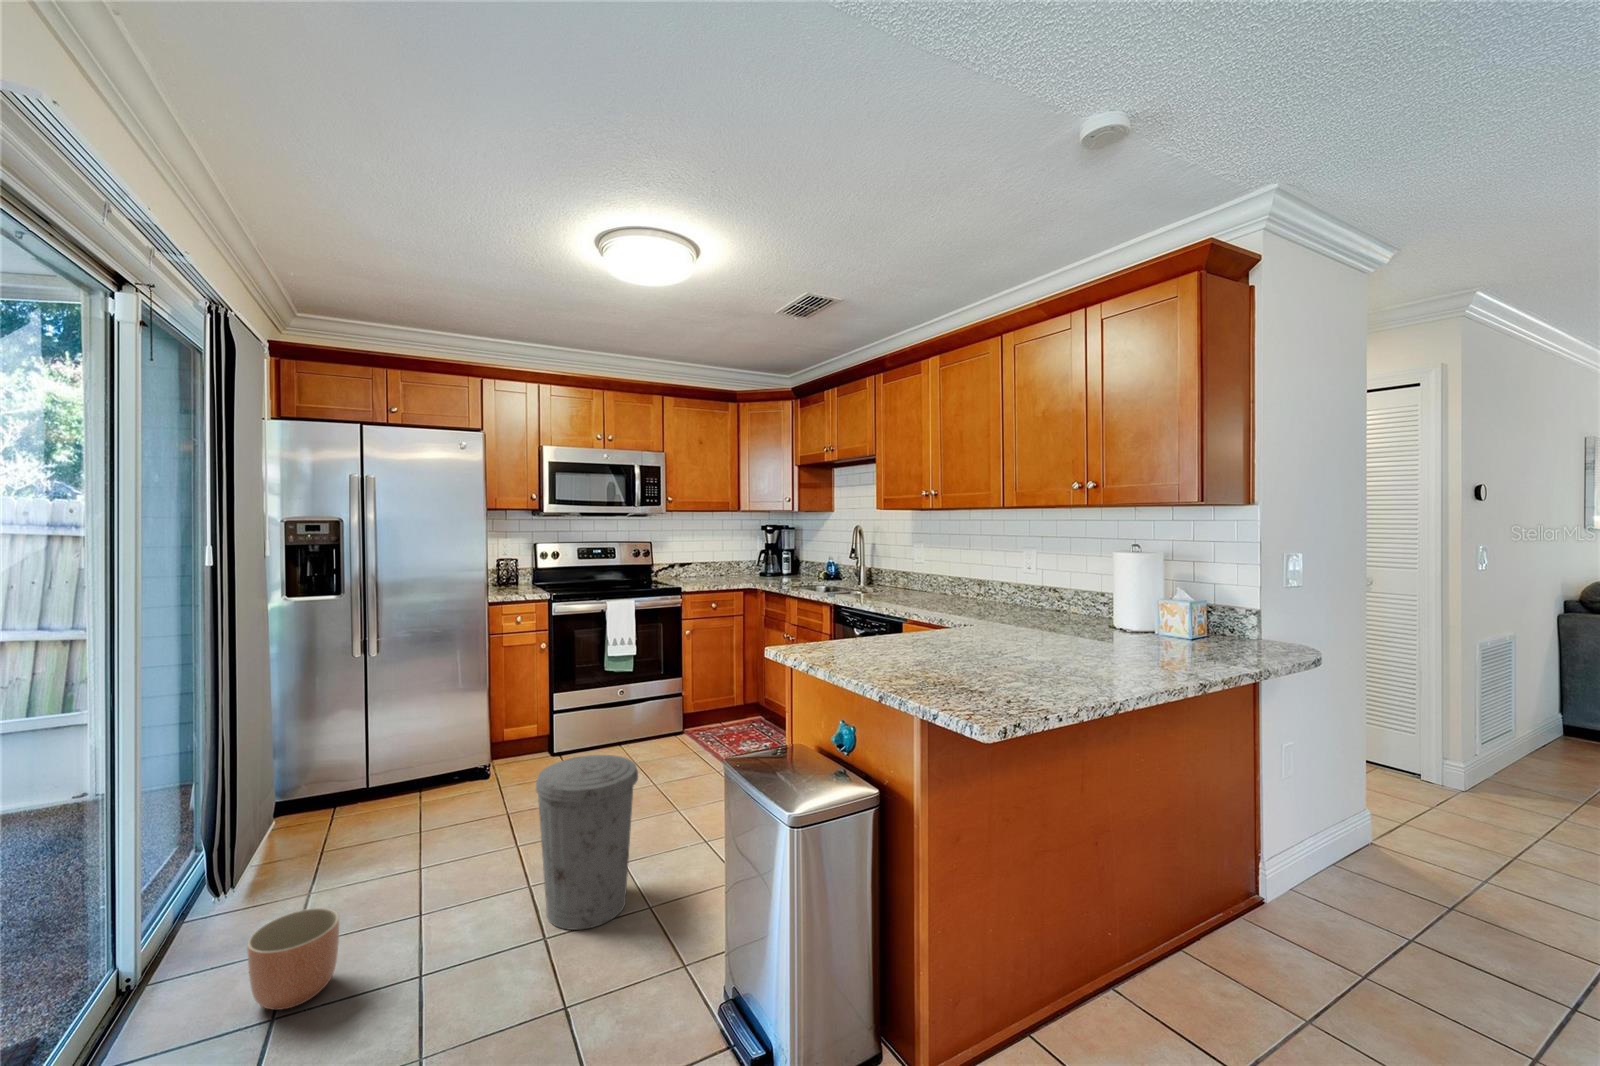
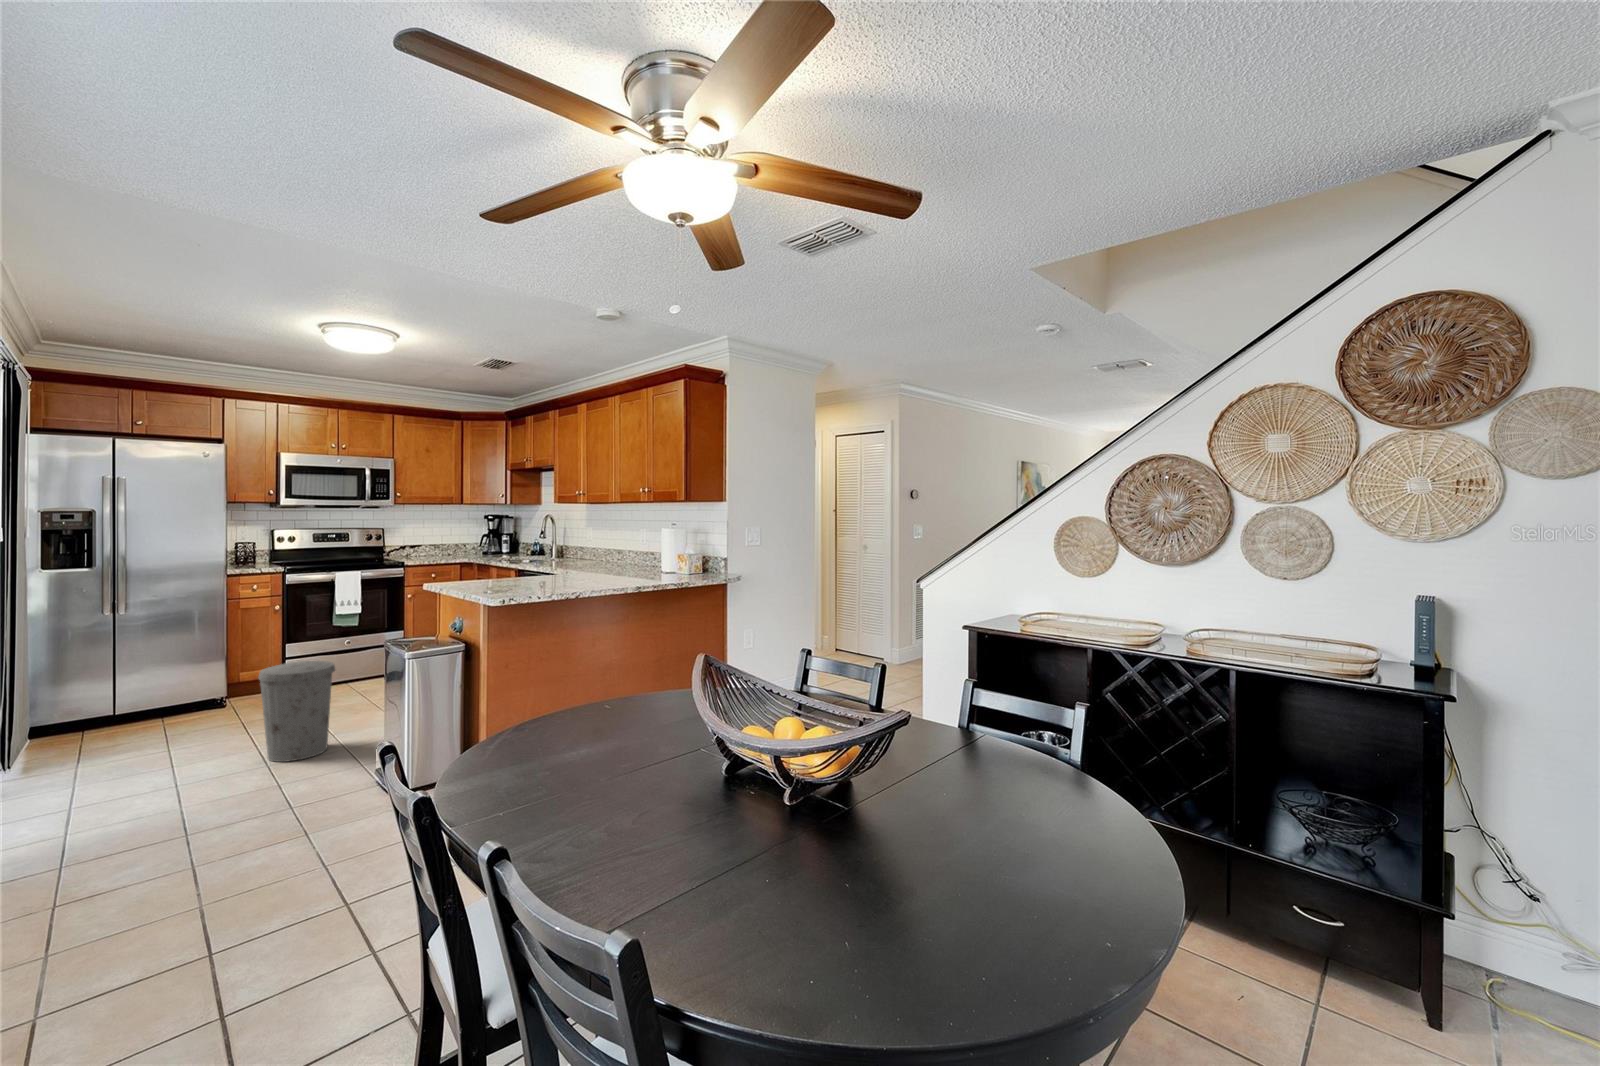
planter: present [247,908,339,1010] -> none [48,750,113,803]

